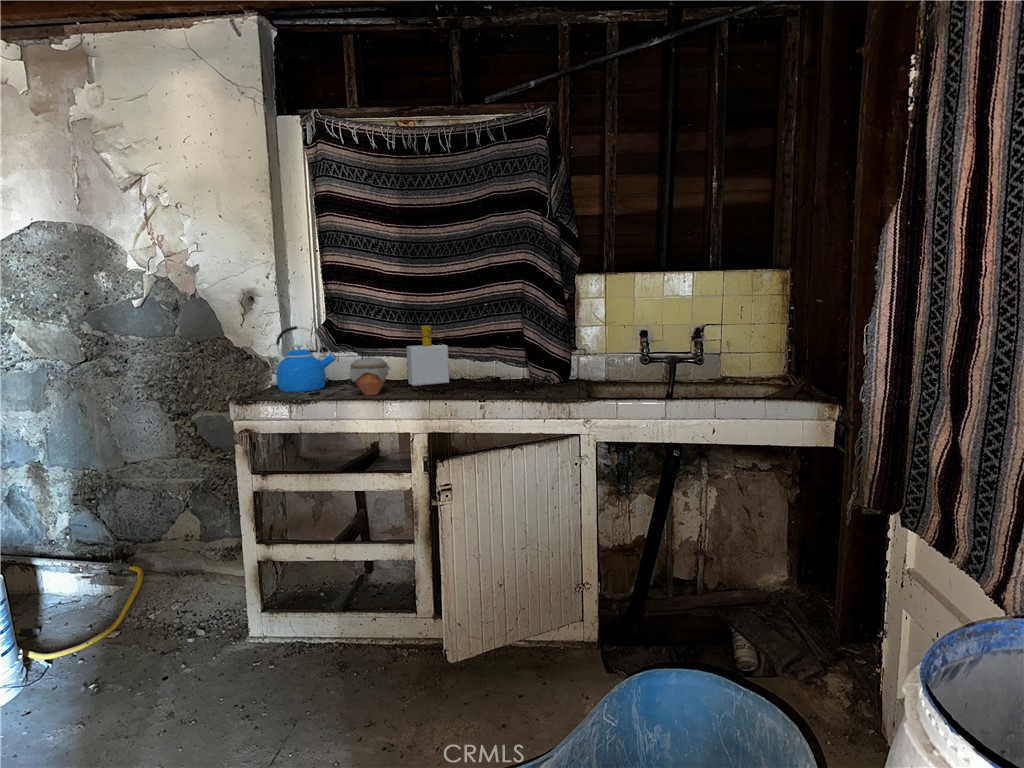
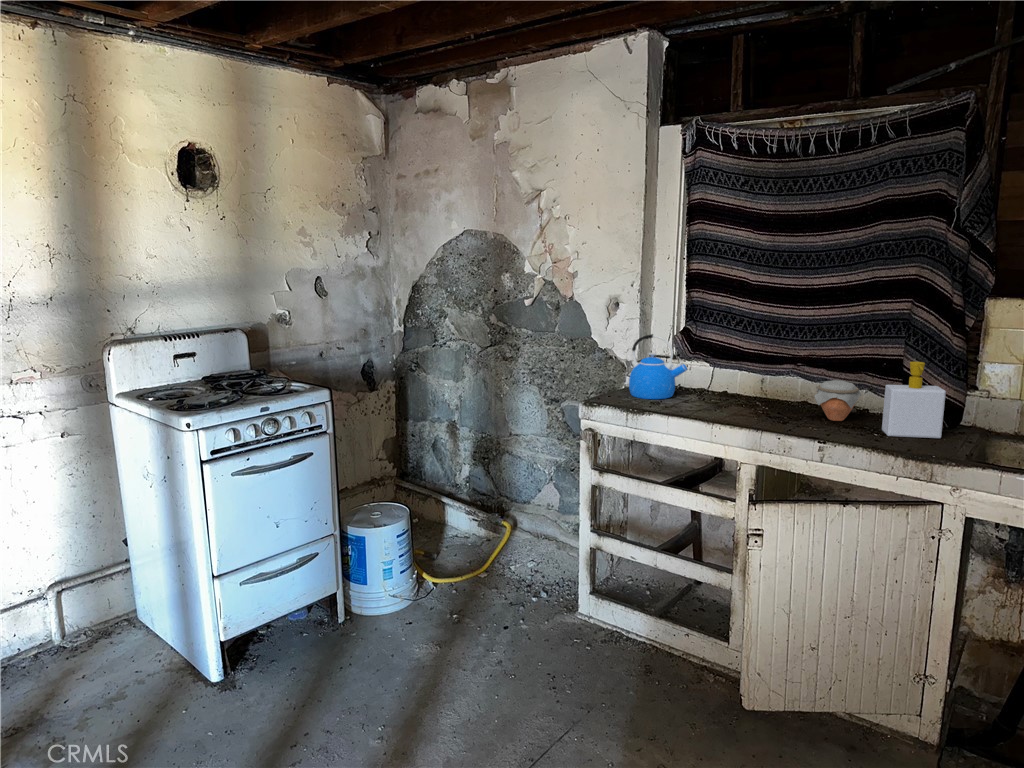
soap bottle: present [407,326,449,386] -> present [882,362,946,438]
jar: present [349,357,390,396] -> present [814,380,861,421]

